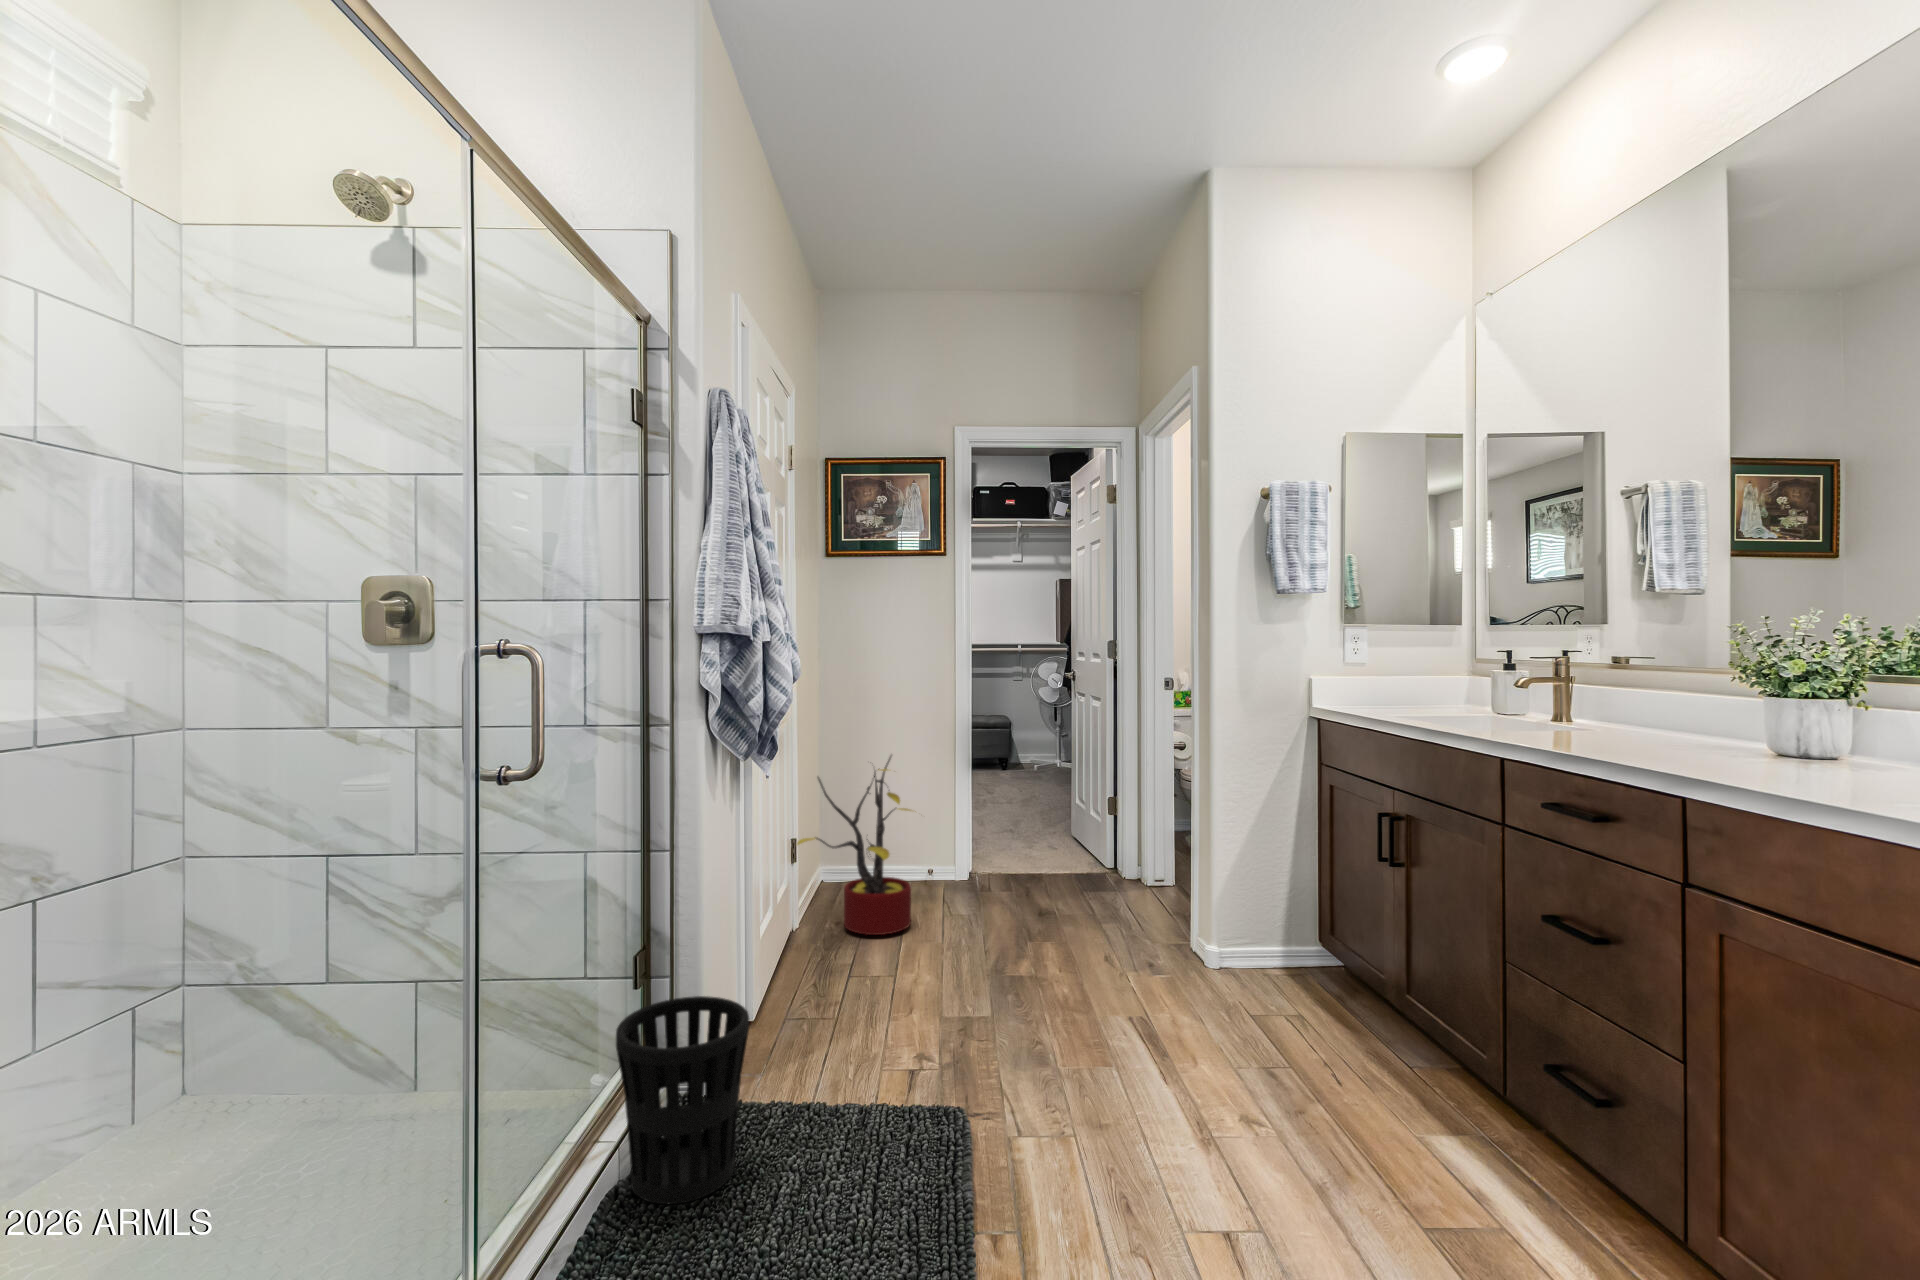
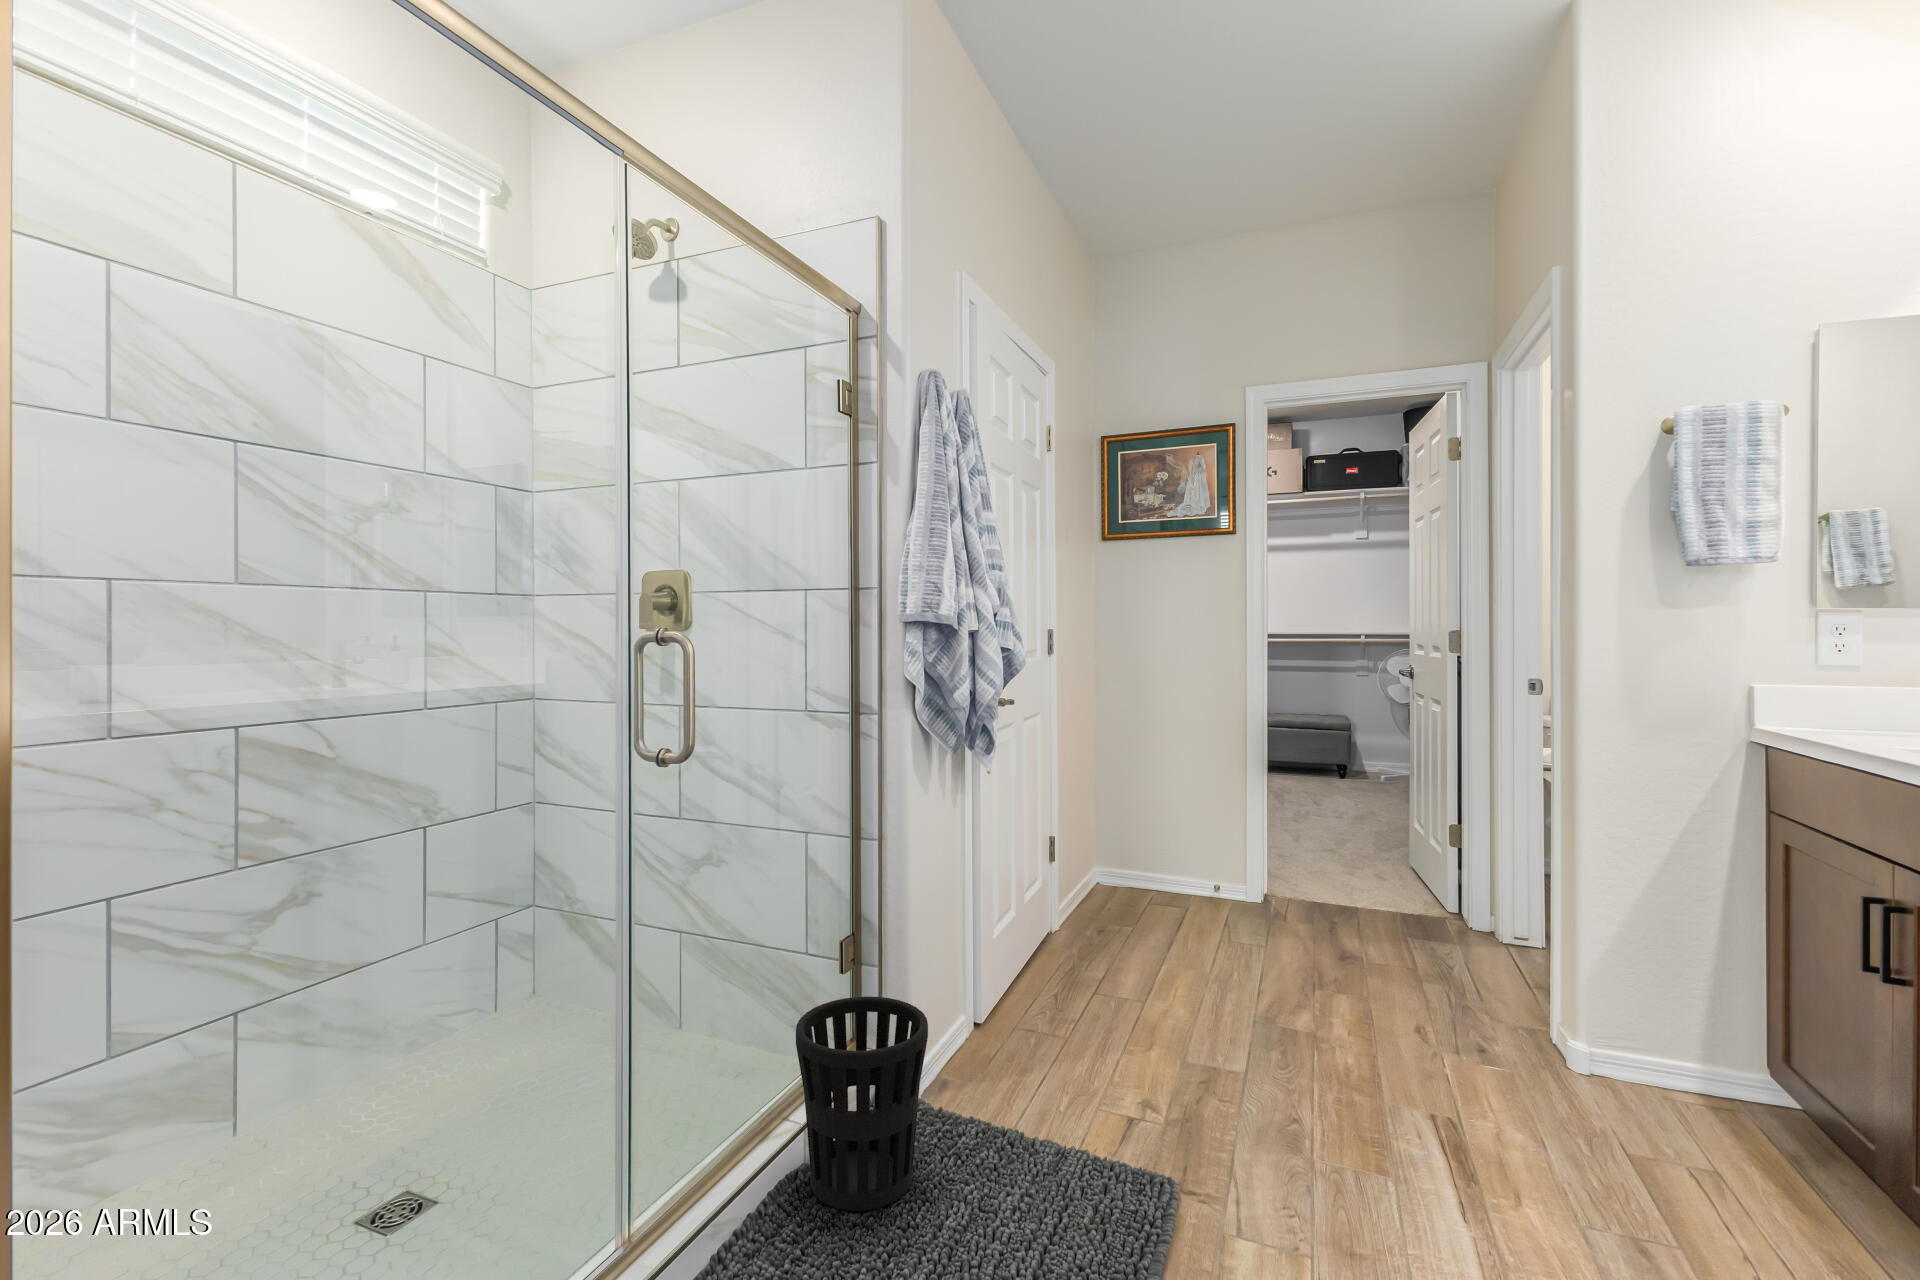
decorative plant: present [797,756,911,935] -> none [1048,755,1206,954]

